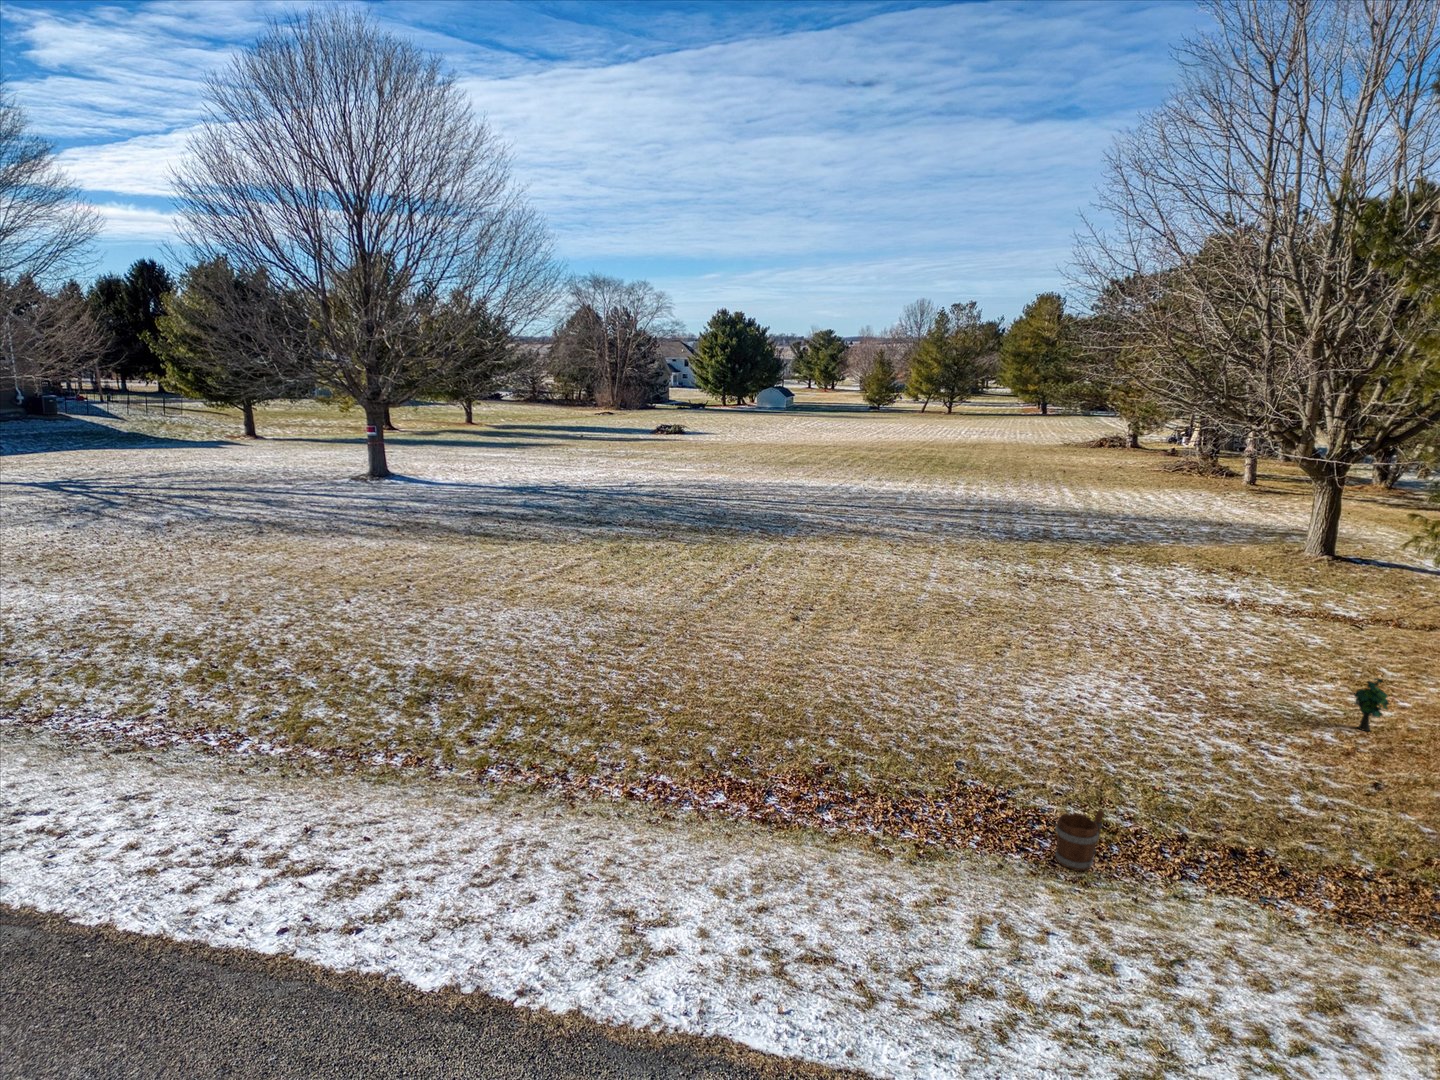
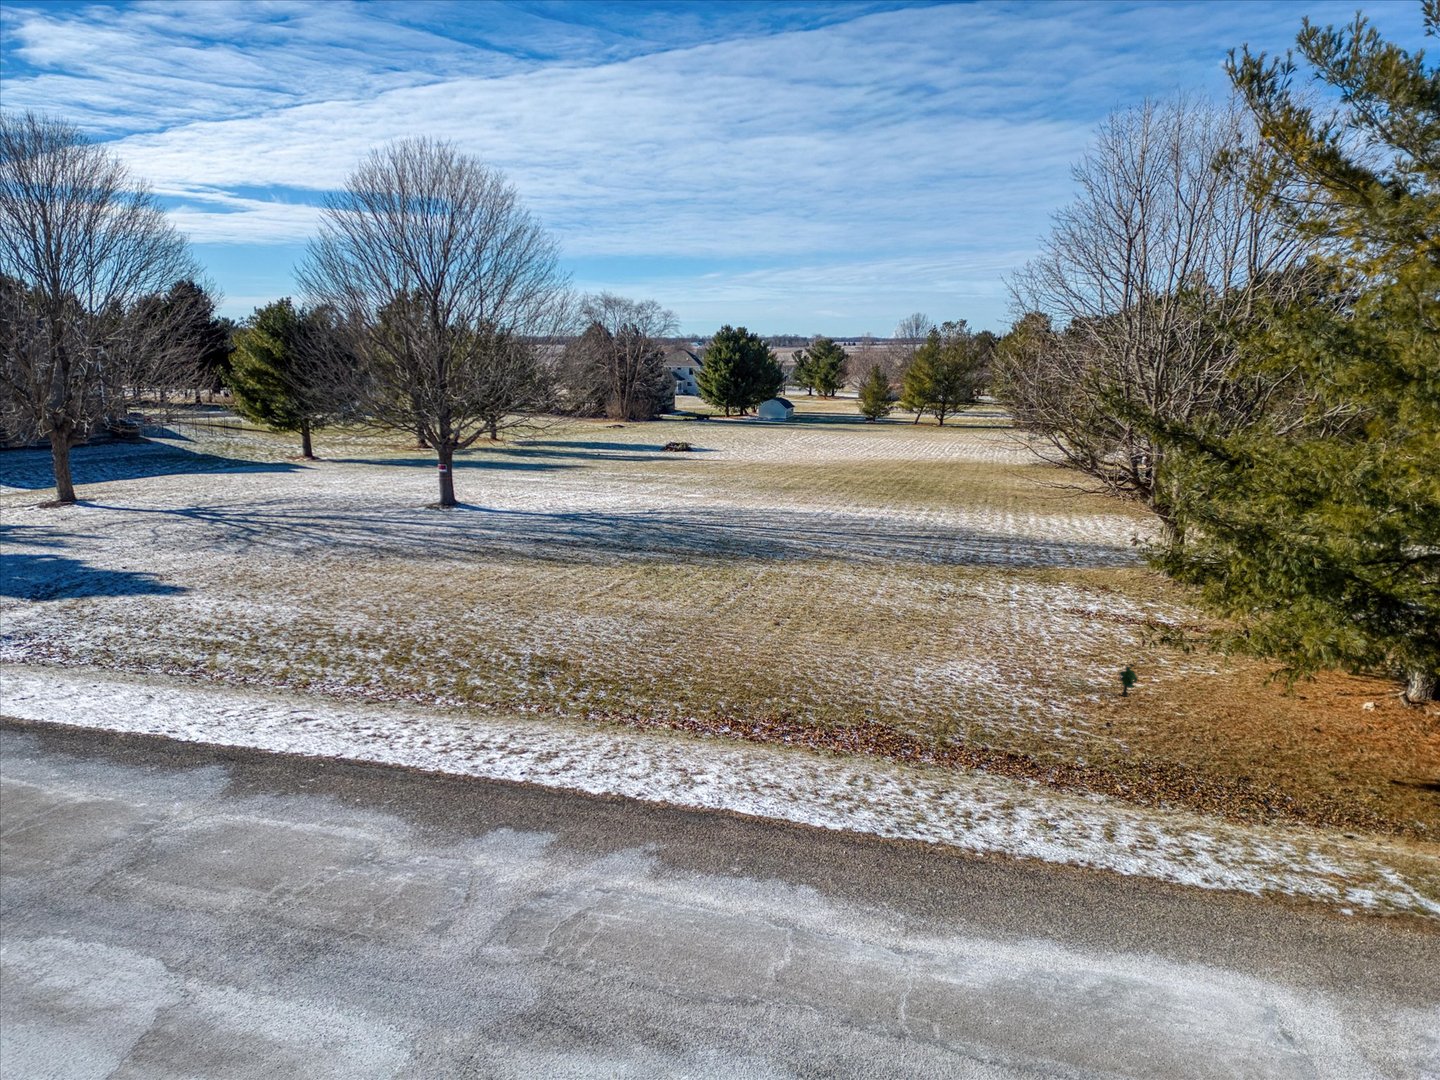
bucket: present [1055,810,1104,871] -> none [905,730,933,761]

